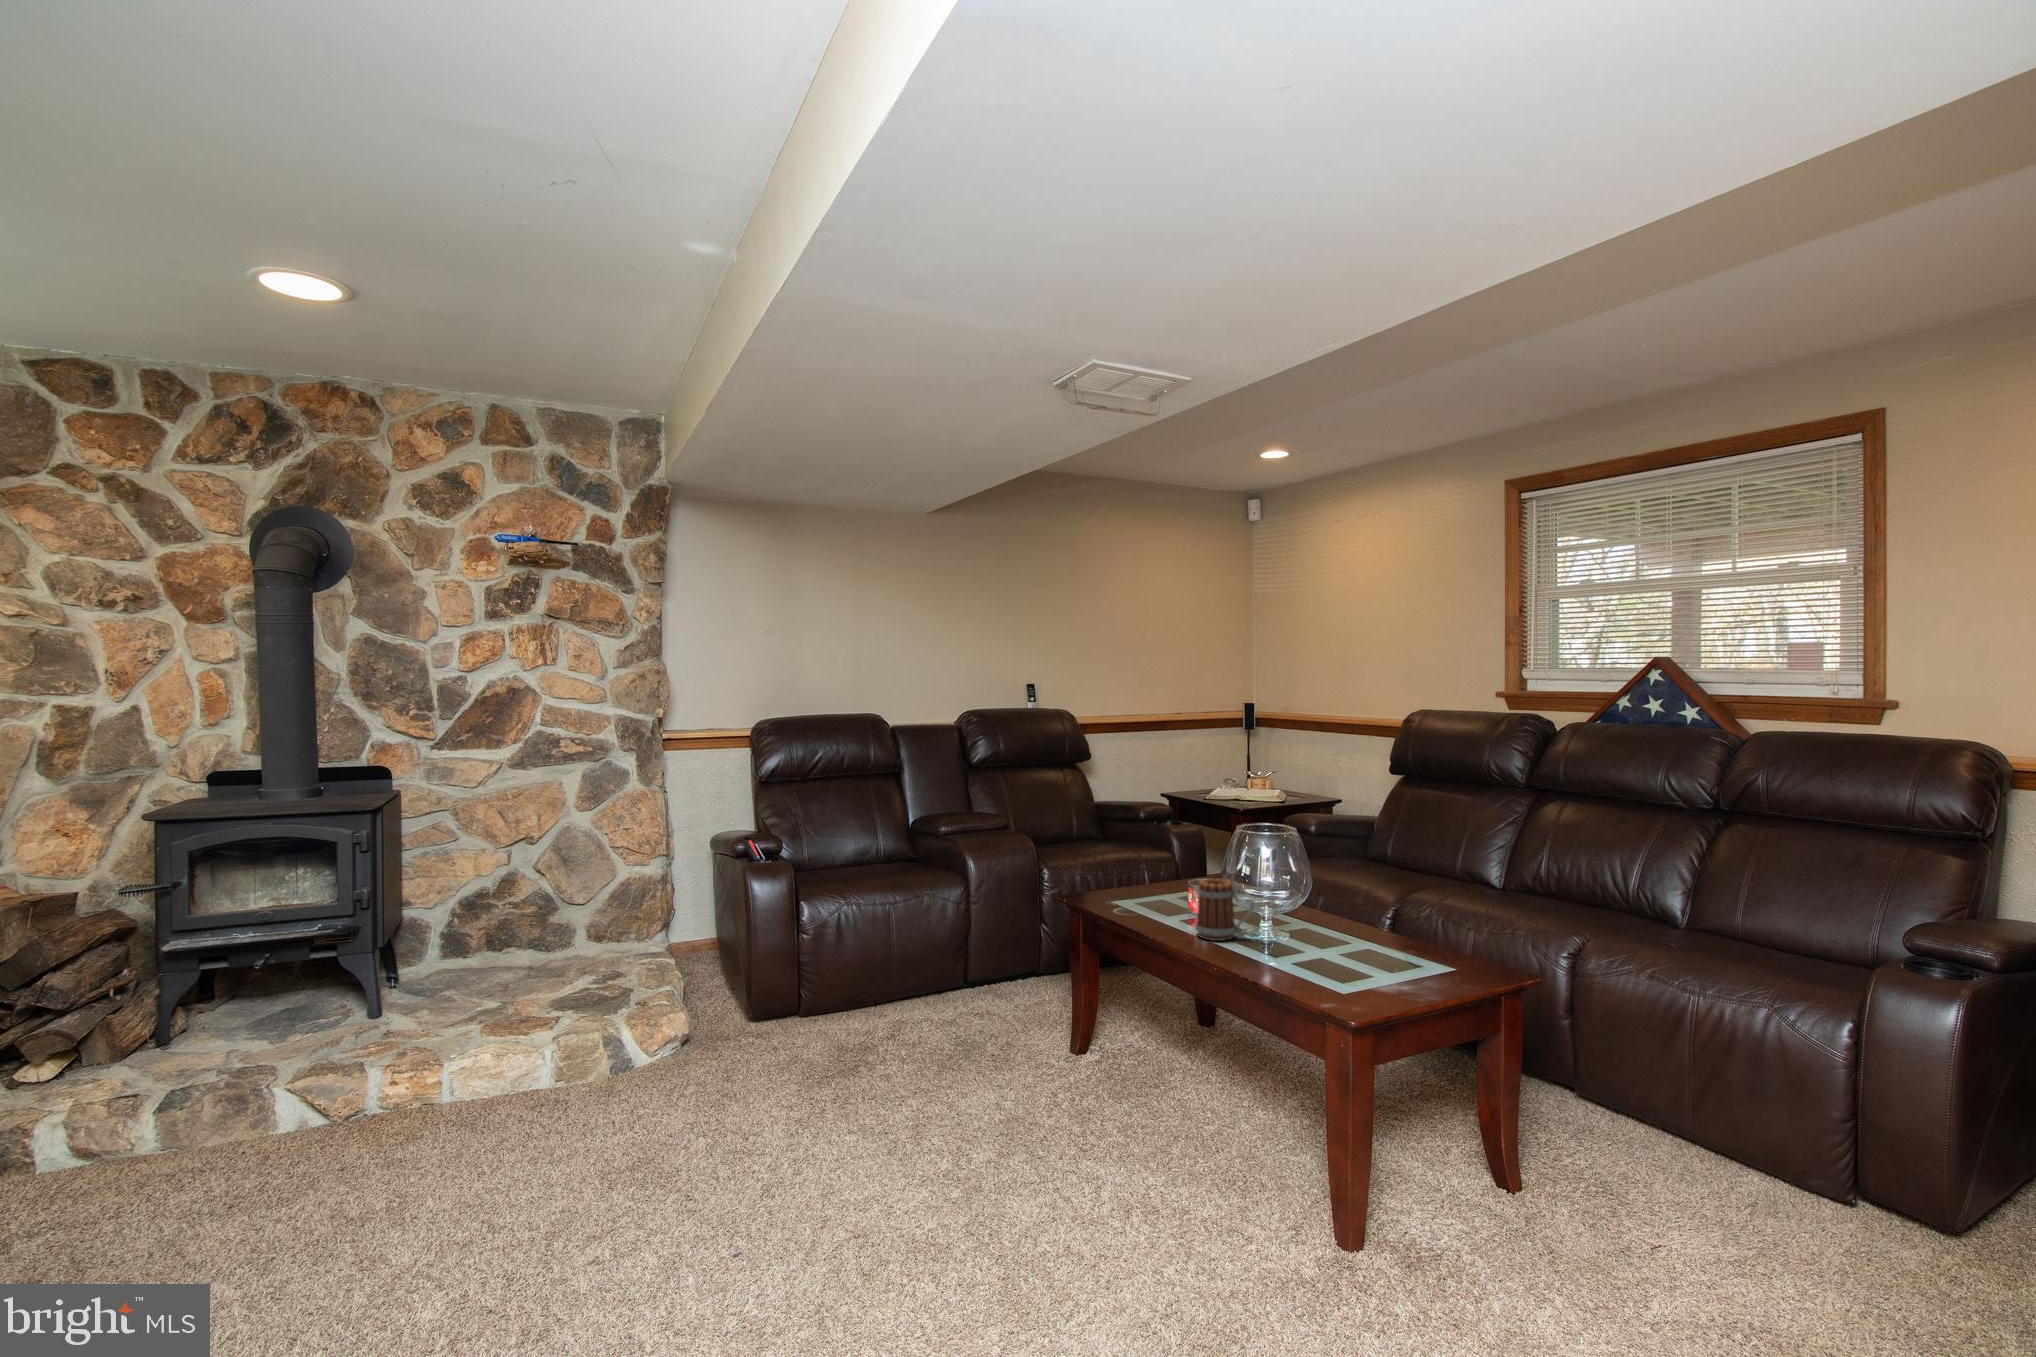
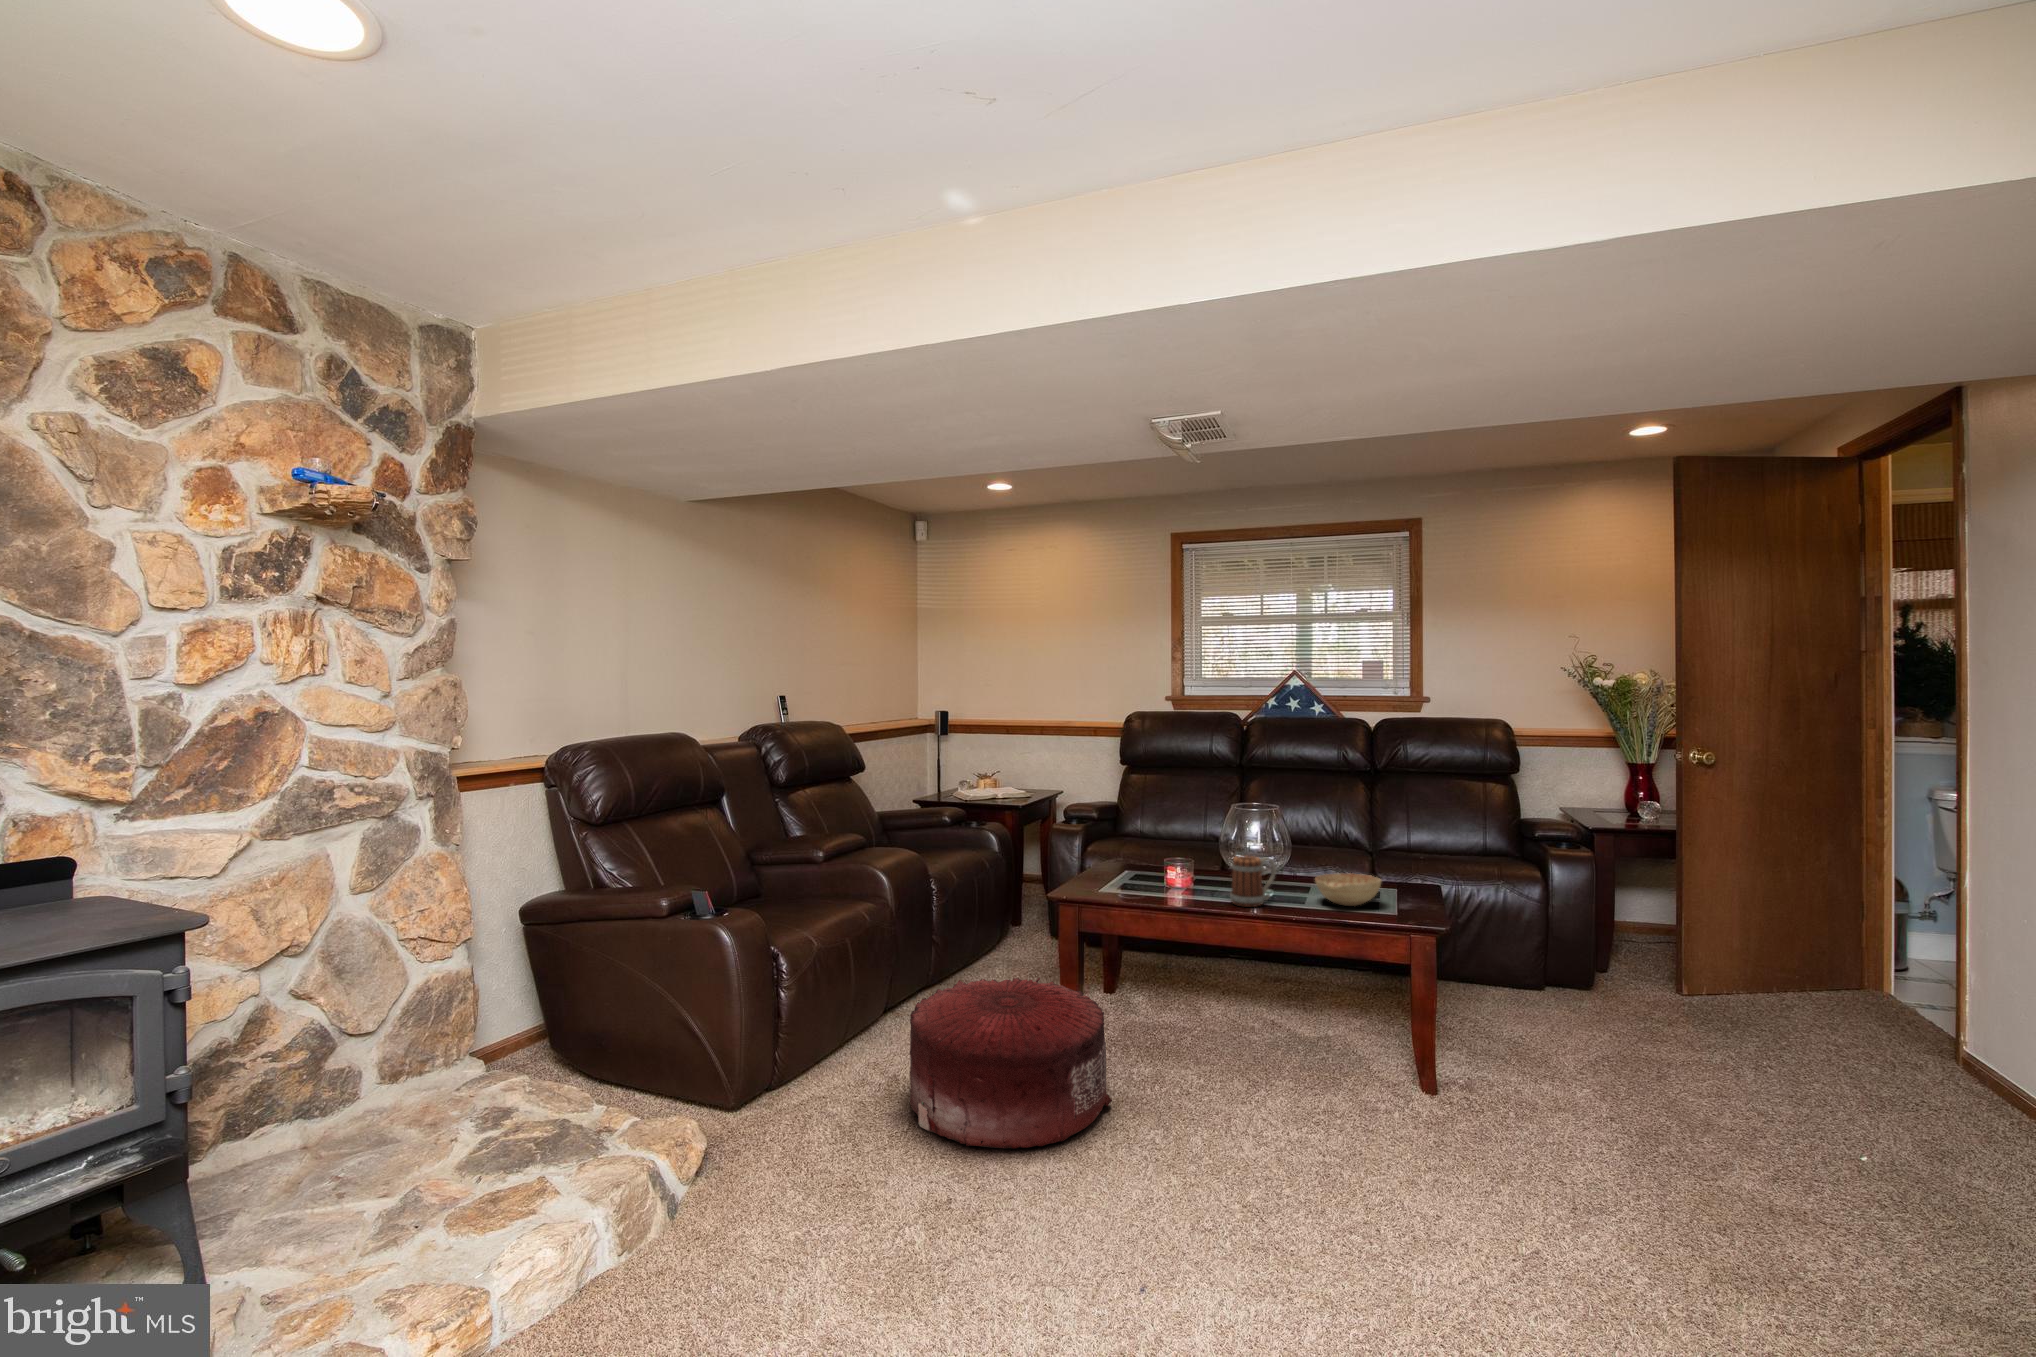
decorative bowl: none [1285,919,1391,963] -> present [1315,873,1381,906]
pouf: none [821,957,1018,1119] -> present [910,978,1112,1148]

